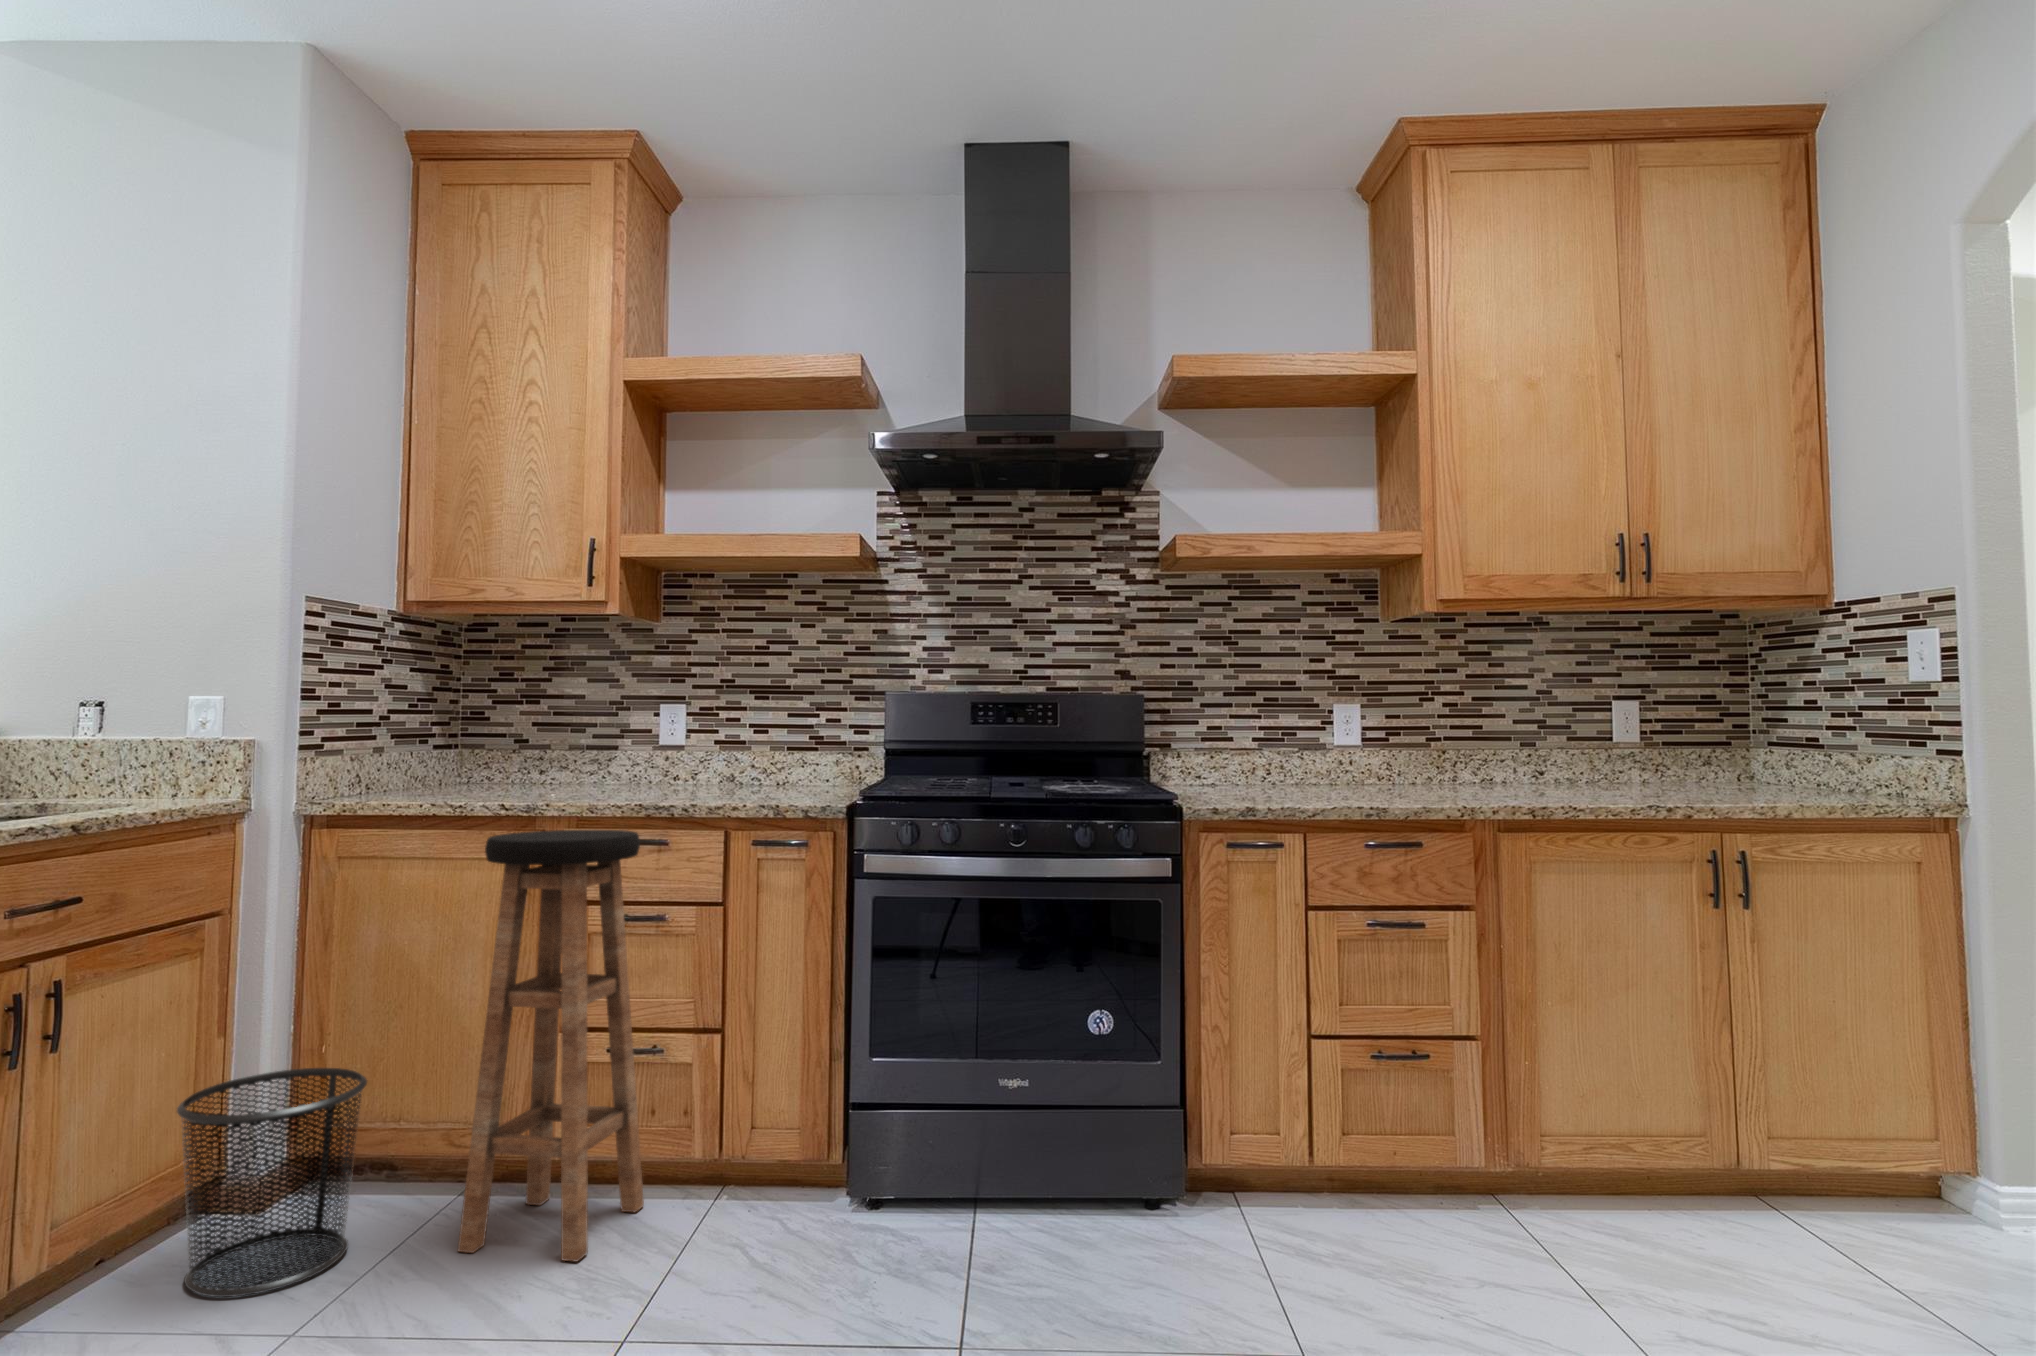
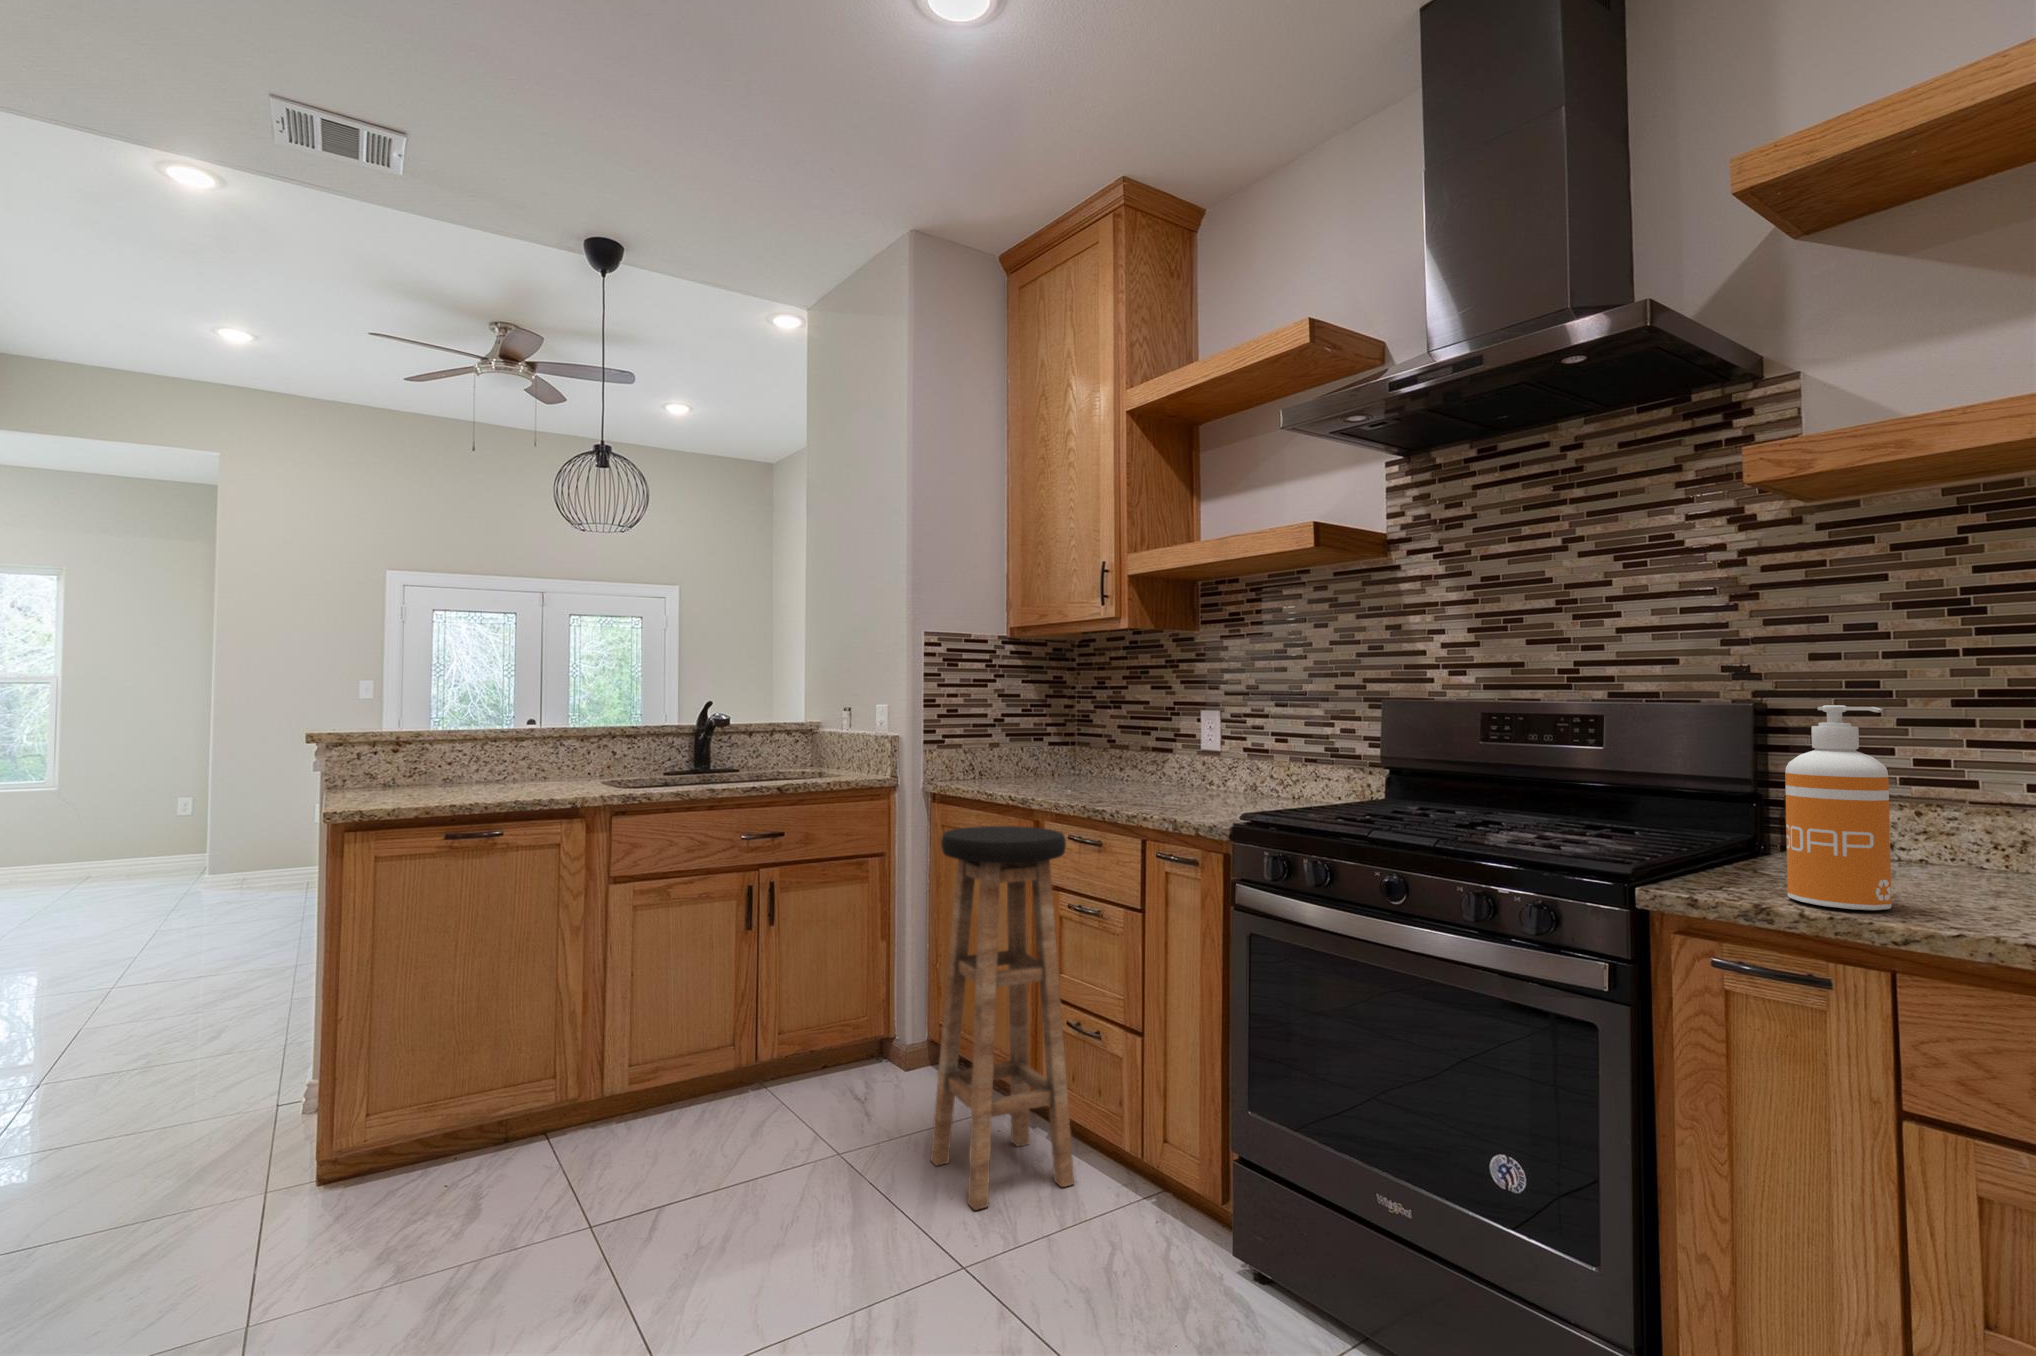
soap dispenser: none [1228,689,1273,798] -> present [1785,705,1892,910]
waste bin: present [177,1068,367,1297] -> none [792,978,907,1137]

